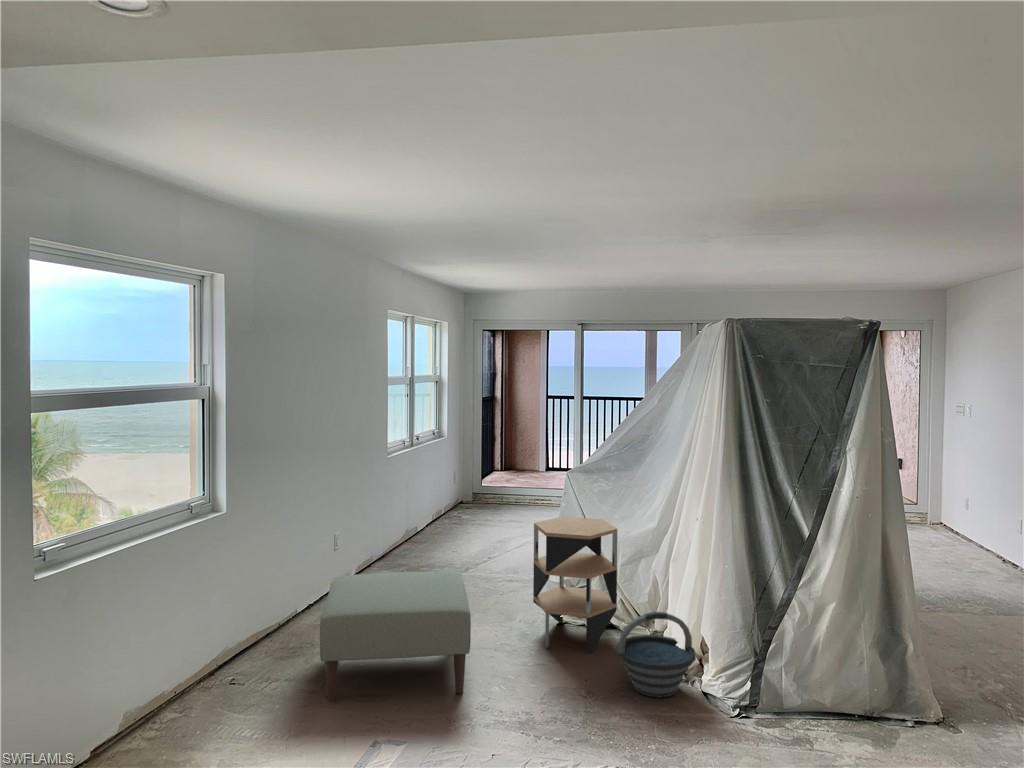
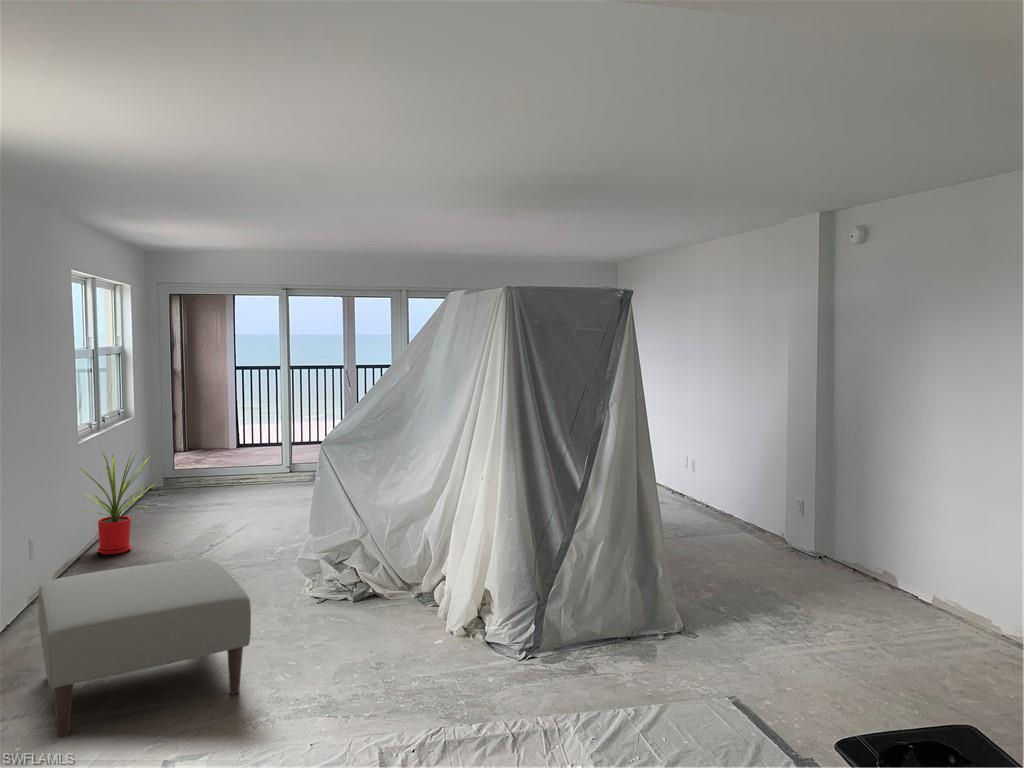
house plant: none [391,468,454,558] -> present [77,446,154,555]
side table: present [533,517,617,653] -> none [293,487,388,629]
bucket: present [616,612,696,698] -> none [403,571,482,656]

